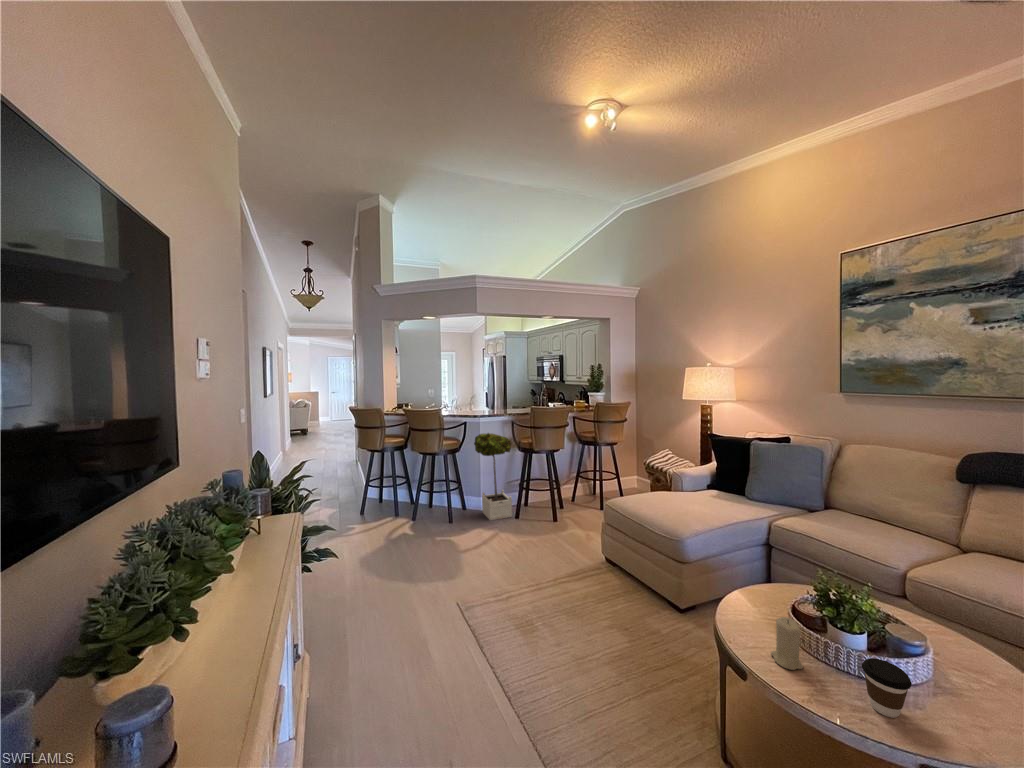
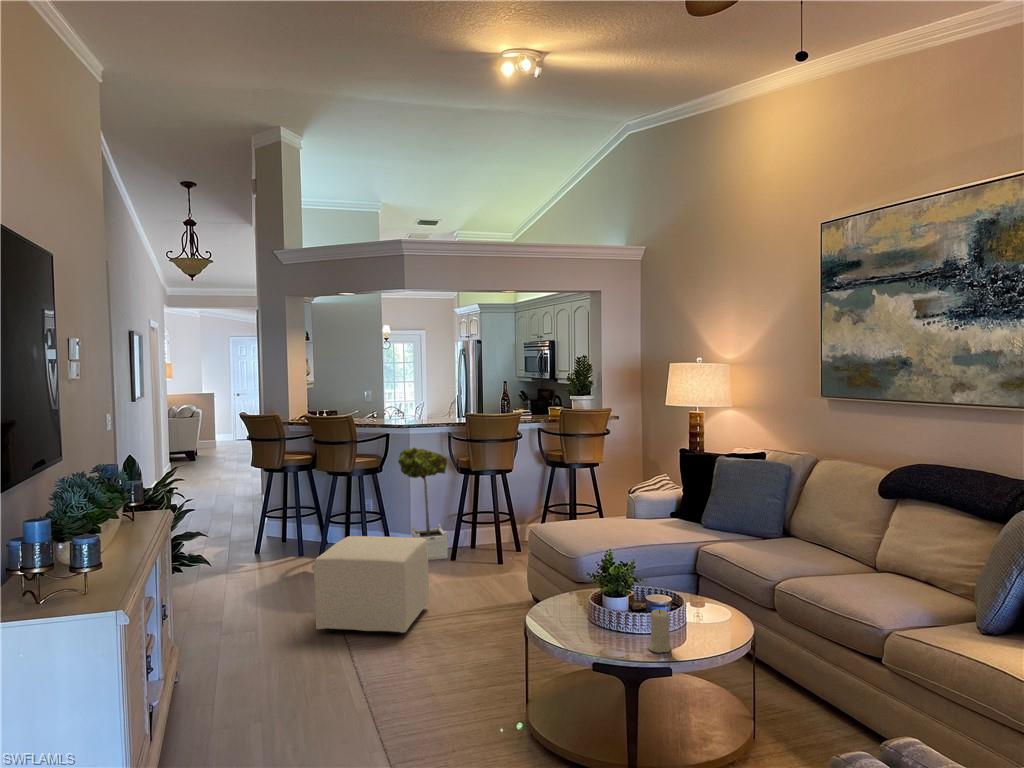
ottoman: none [432,514,524,614] -> present [314,536,429,635]
candle: present [771,617,803,670] -> present [648,609,671,653]
coffee cup: present [862,658,912,718] -> none [597,609,626,647]

